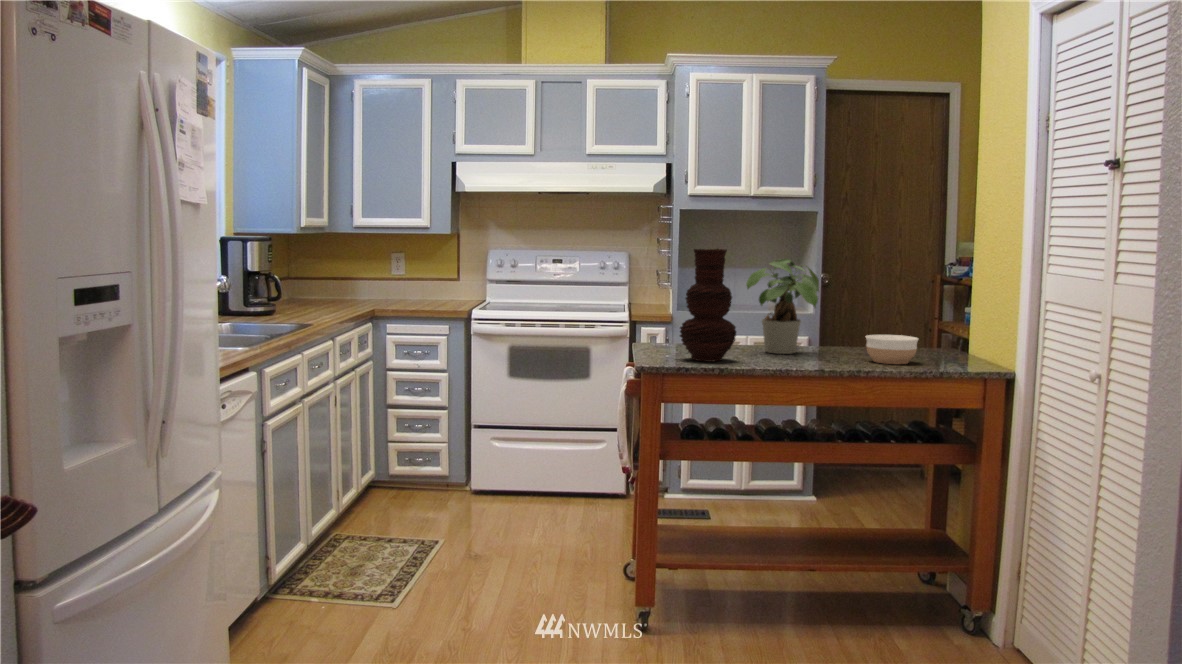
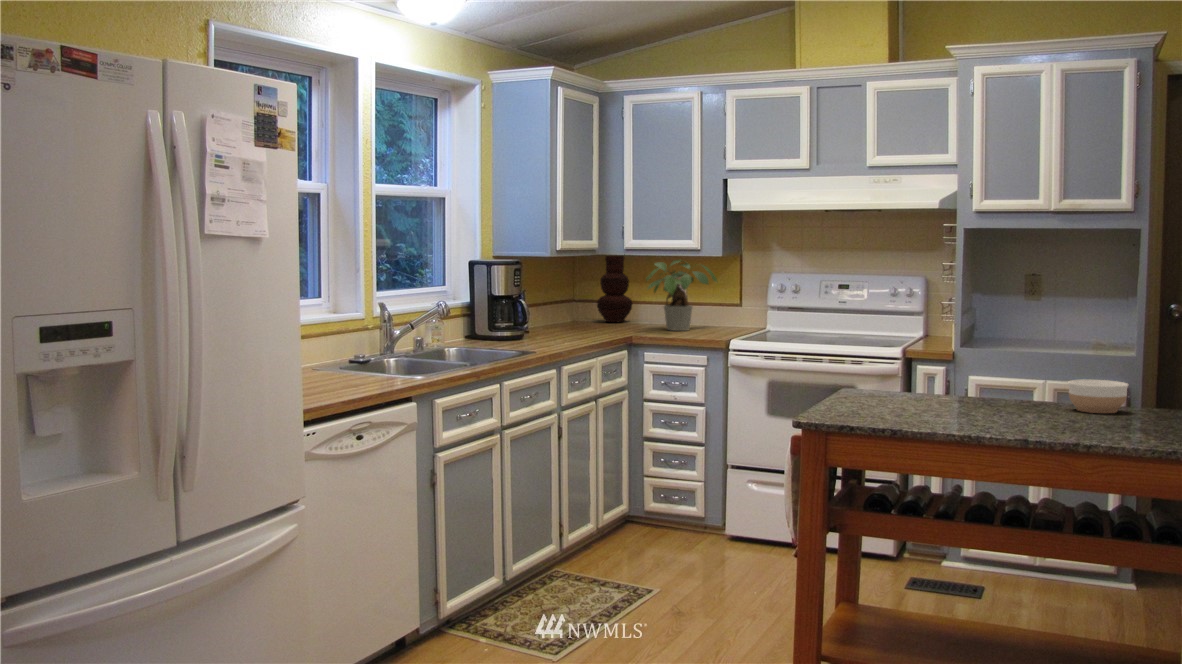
vase: present [680,249,736,362] -> present [597,256,632,322]
potted plant: present [746,259,819,354] -> present [646,260,717,331]

